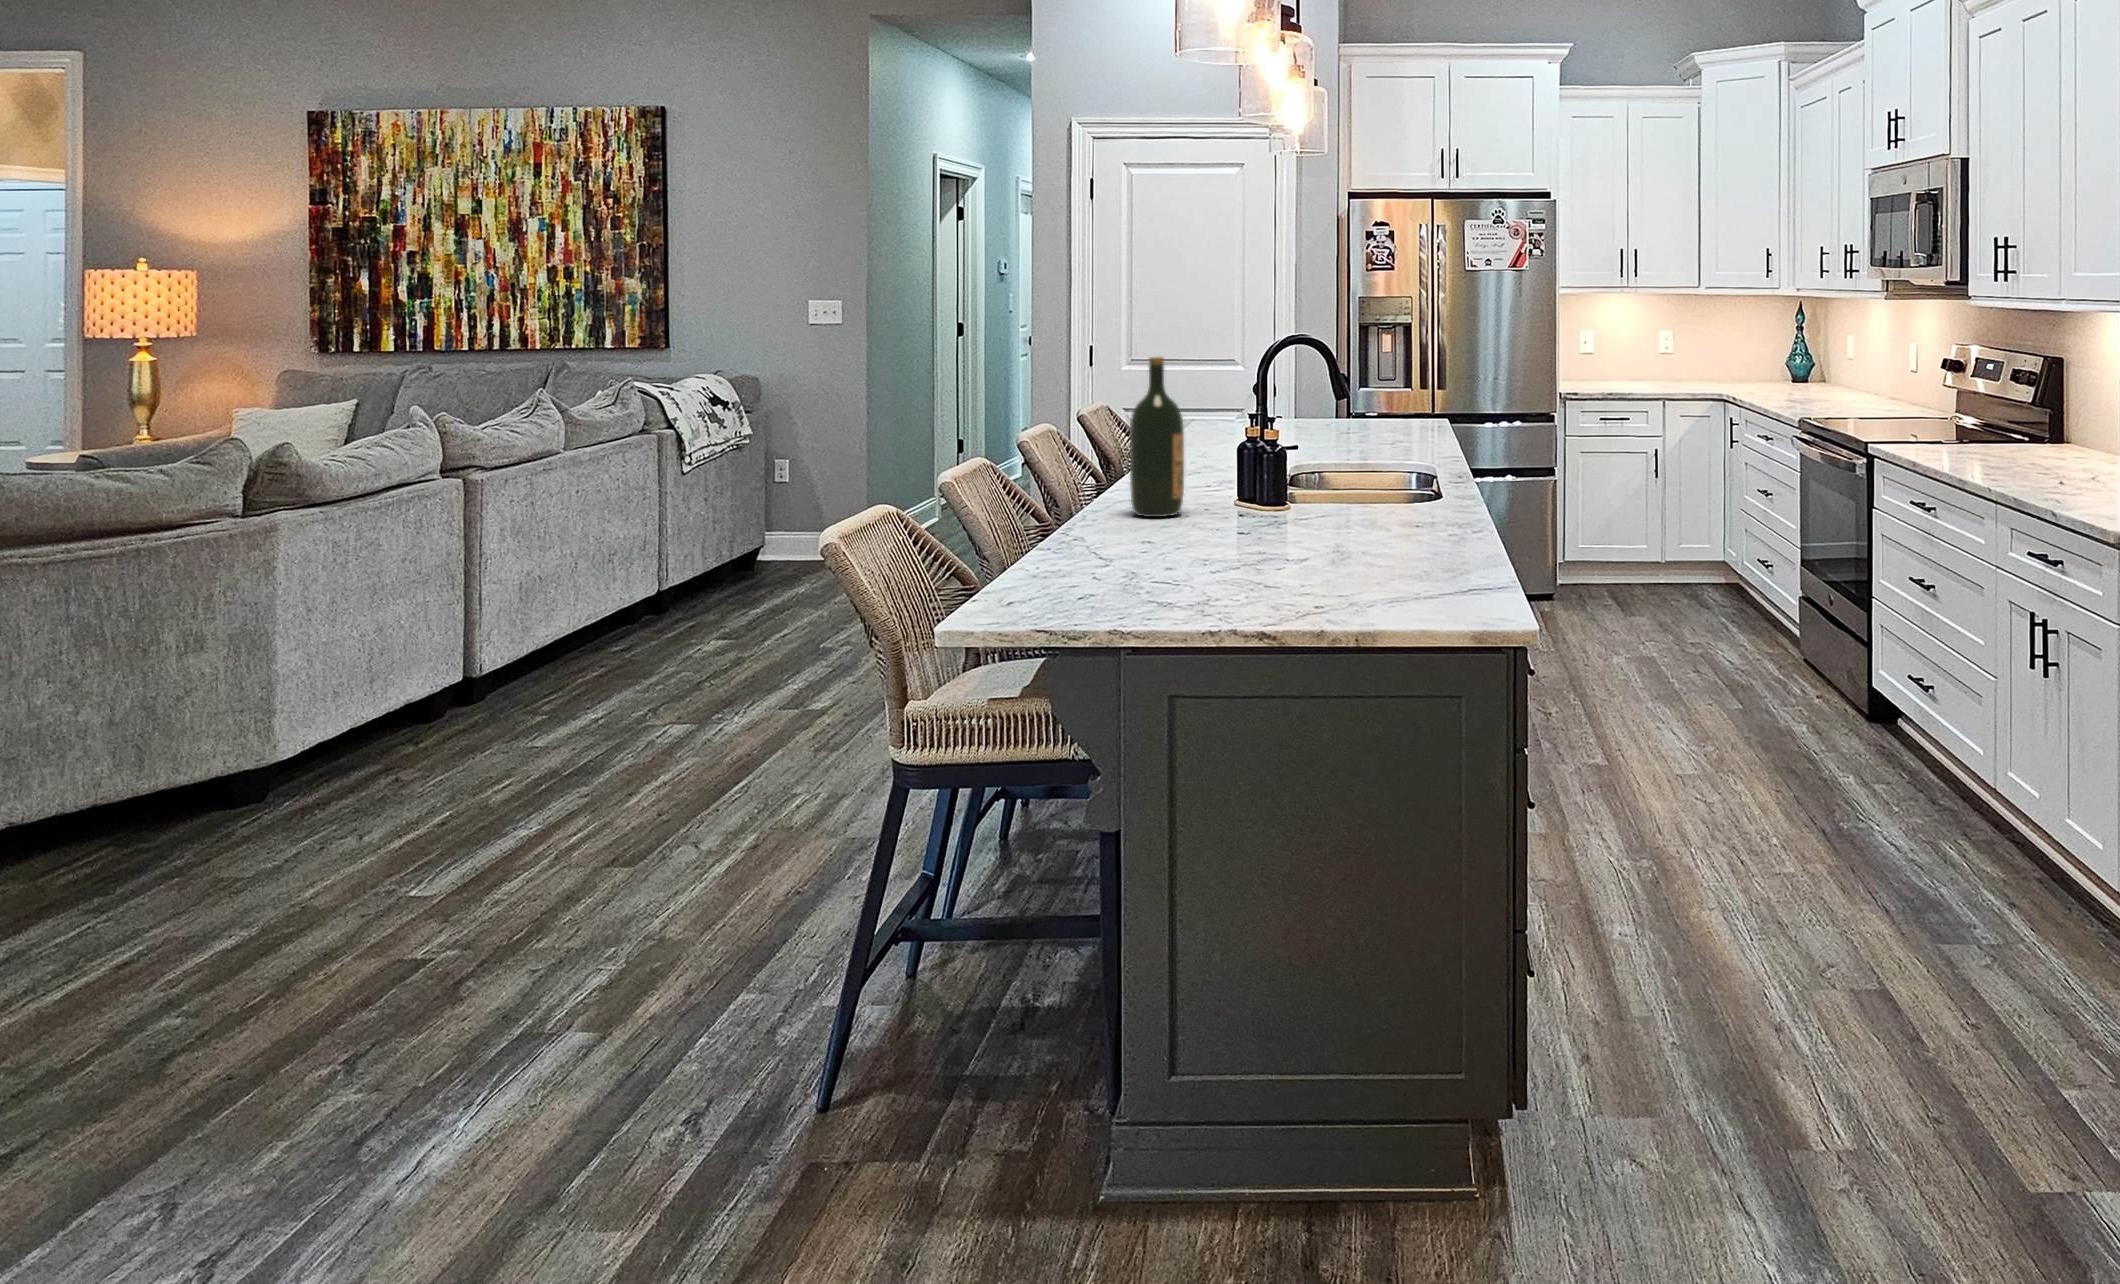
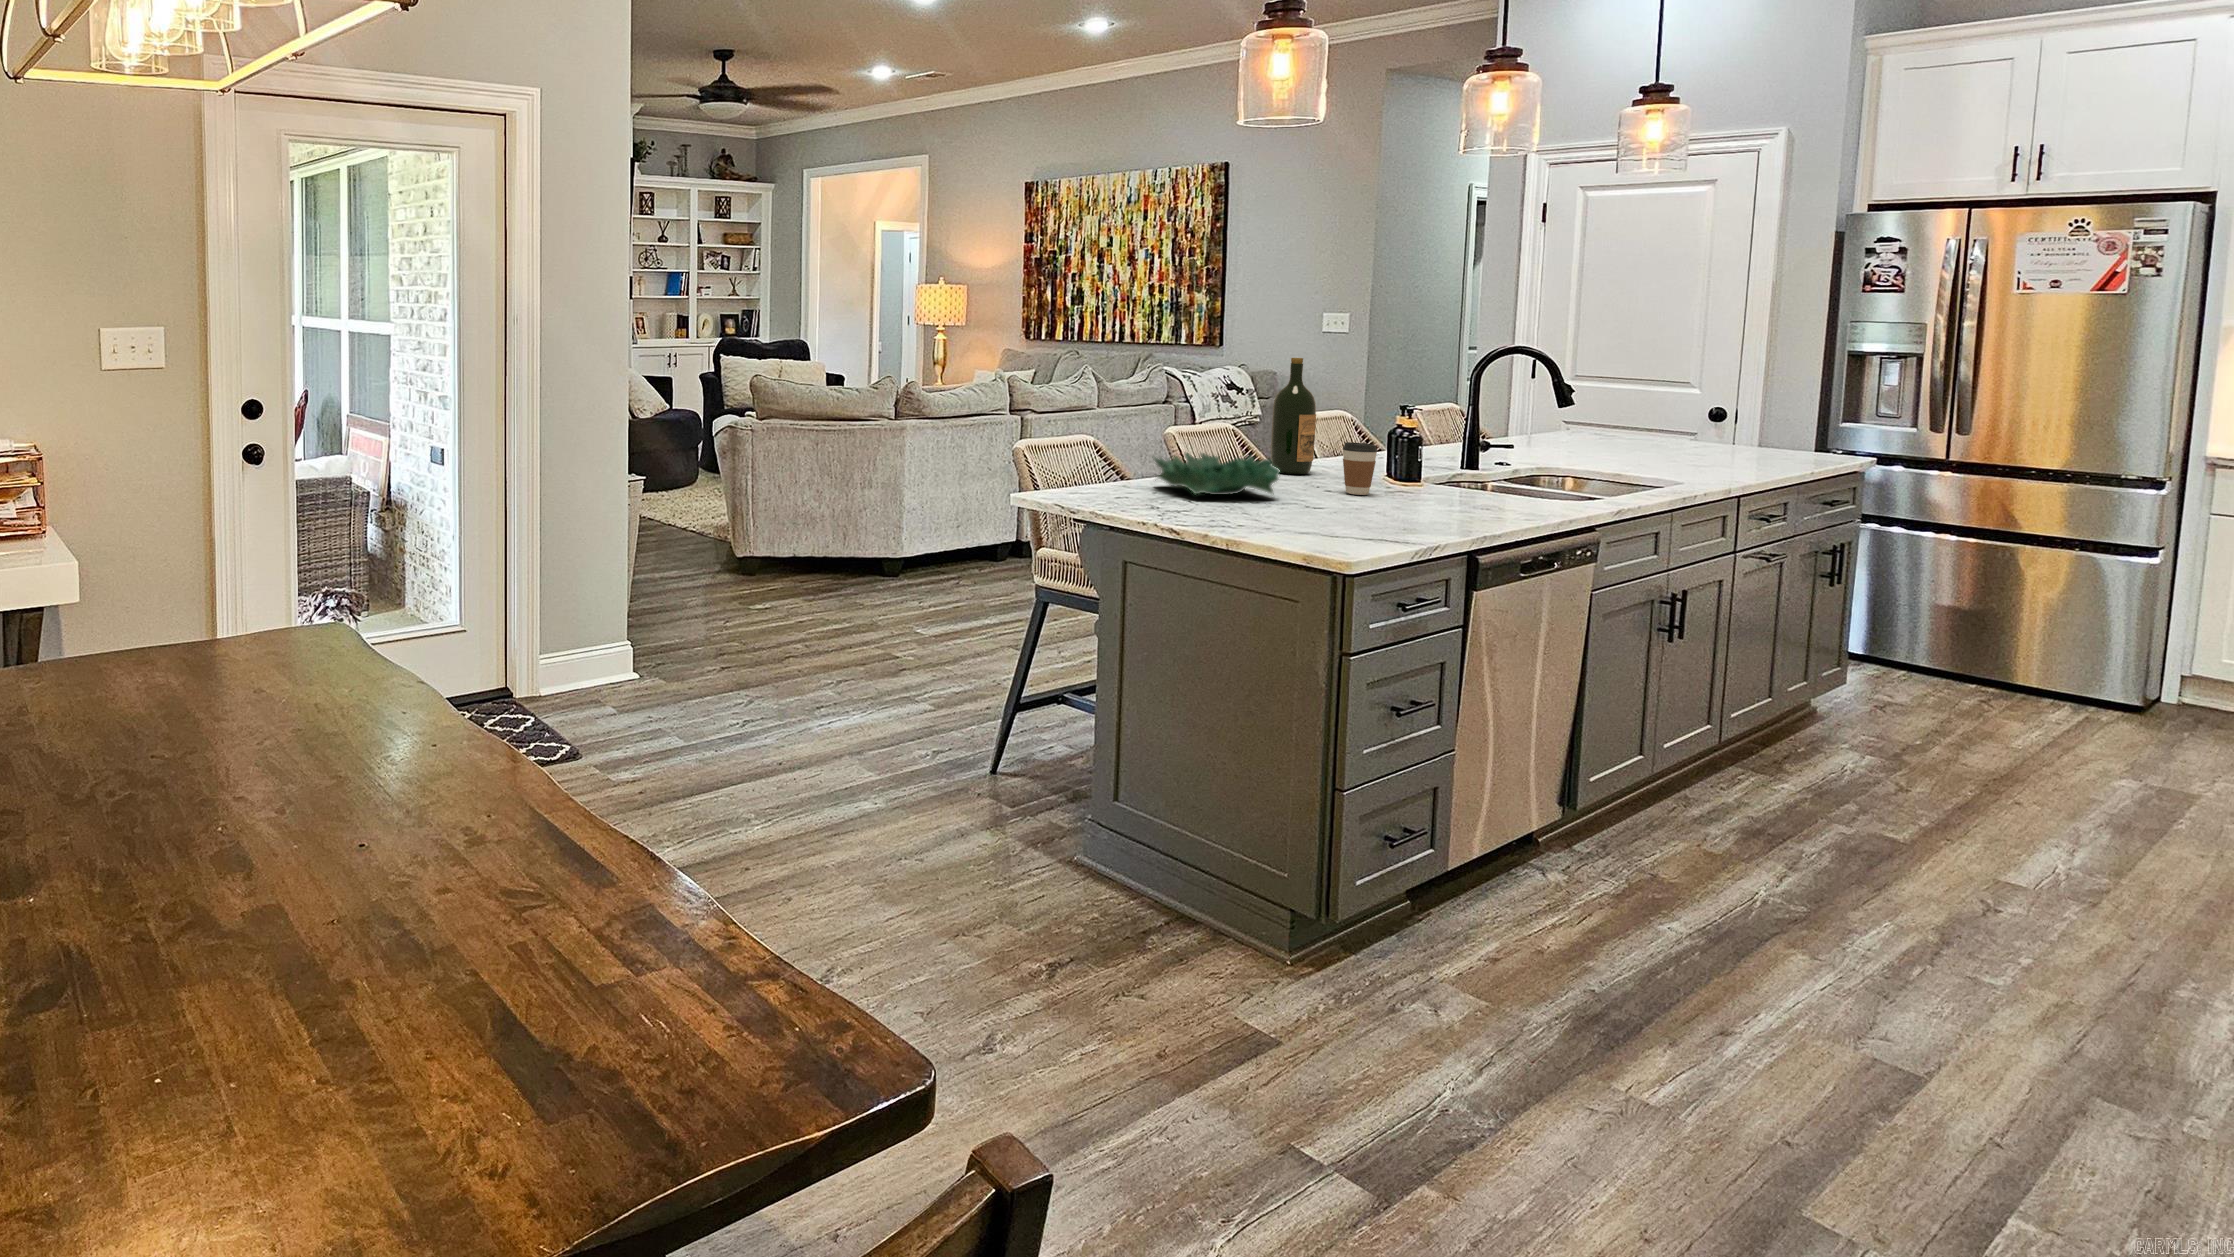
coffee cup: none [1275,464,1316,533] -> present [1343,442,1377,495]
decorative bowl: none [1087,498,1261,569] -> present [1154,453,1279,495]

